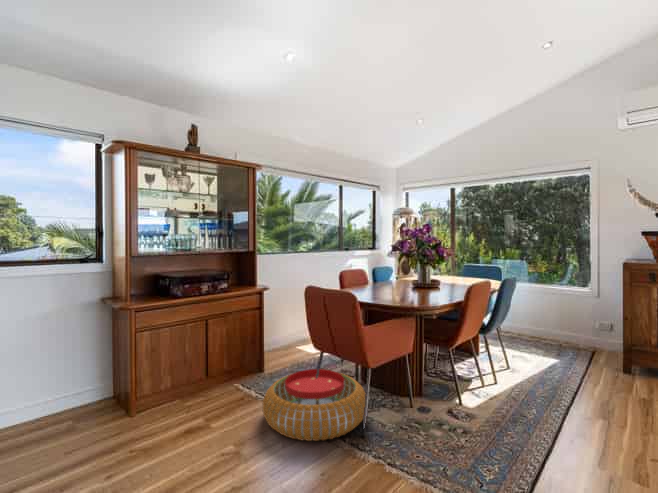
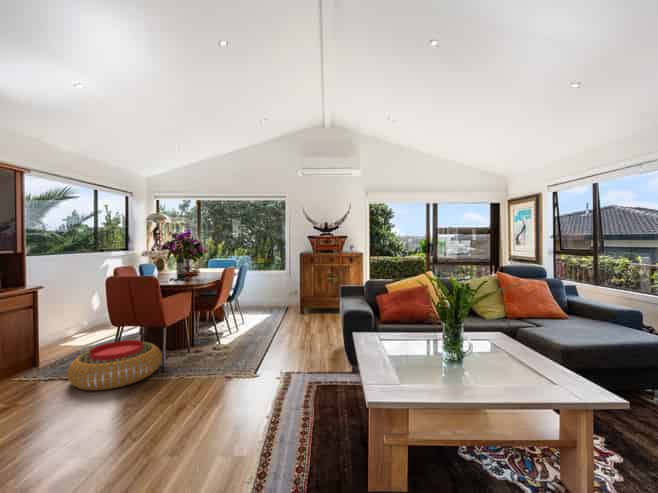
wine bottle: none [390,251,435,296] -> present [170,249,199,281]

